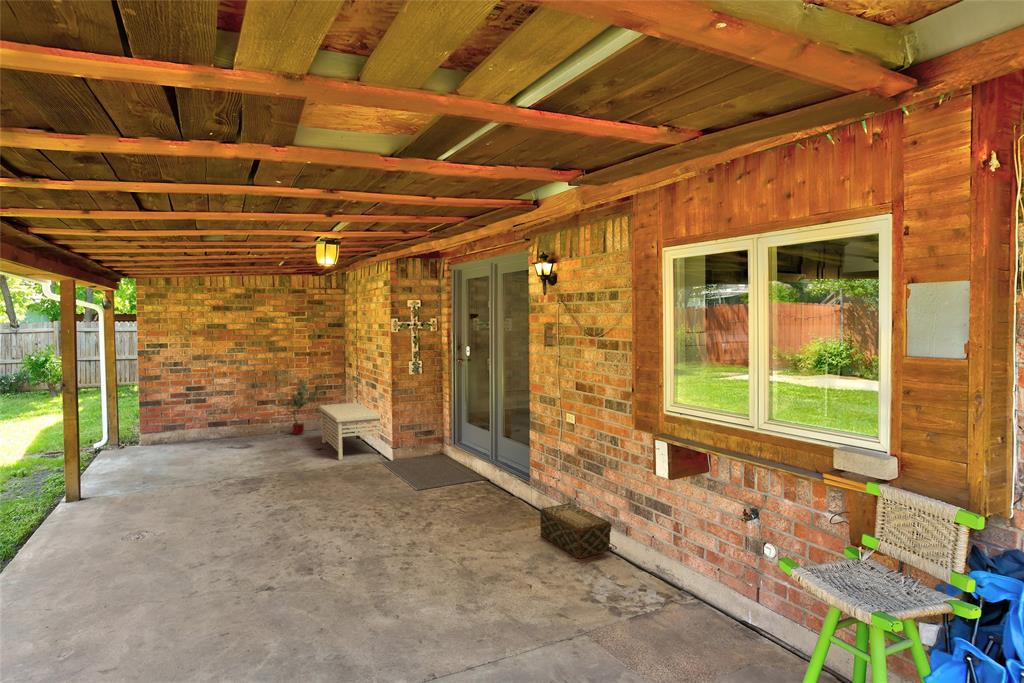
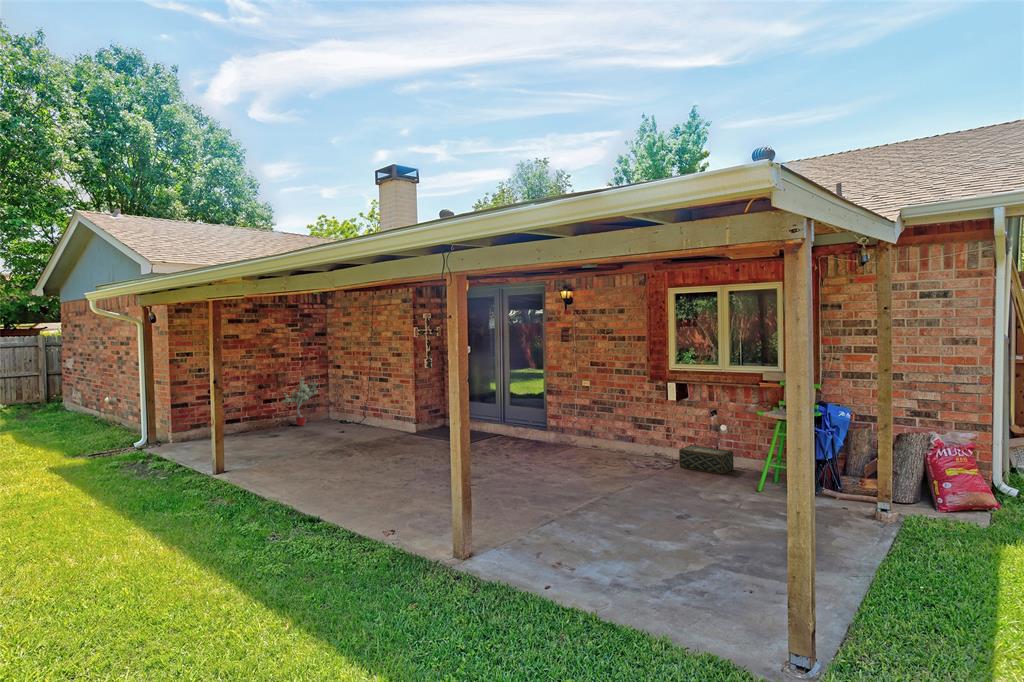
storage bench: present [319,403,381,460] -> none [332,394,405,435]
woven basket: present [540,503,612,558] -> present [679,445,734,474]

